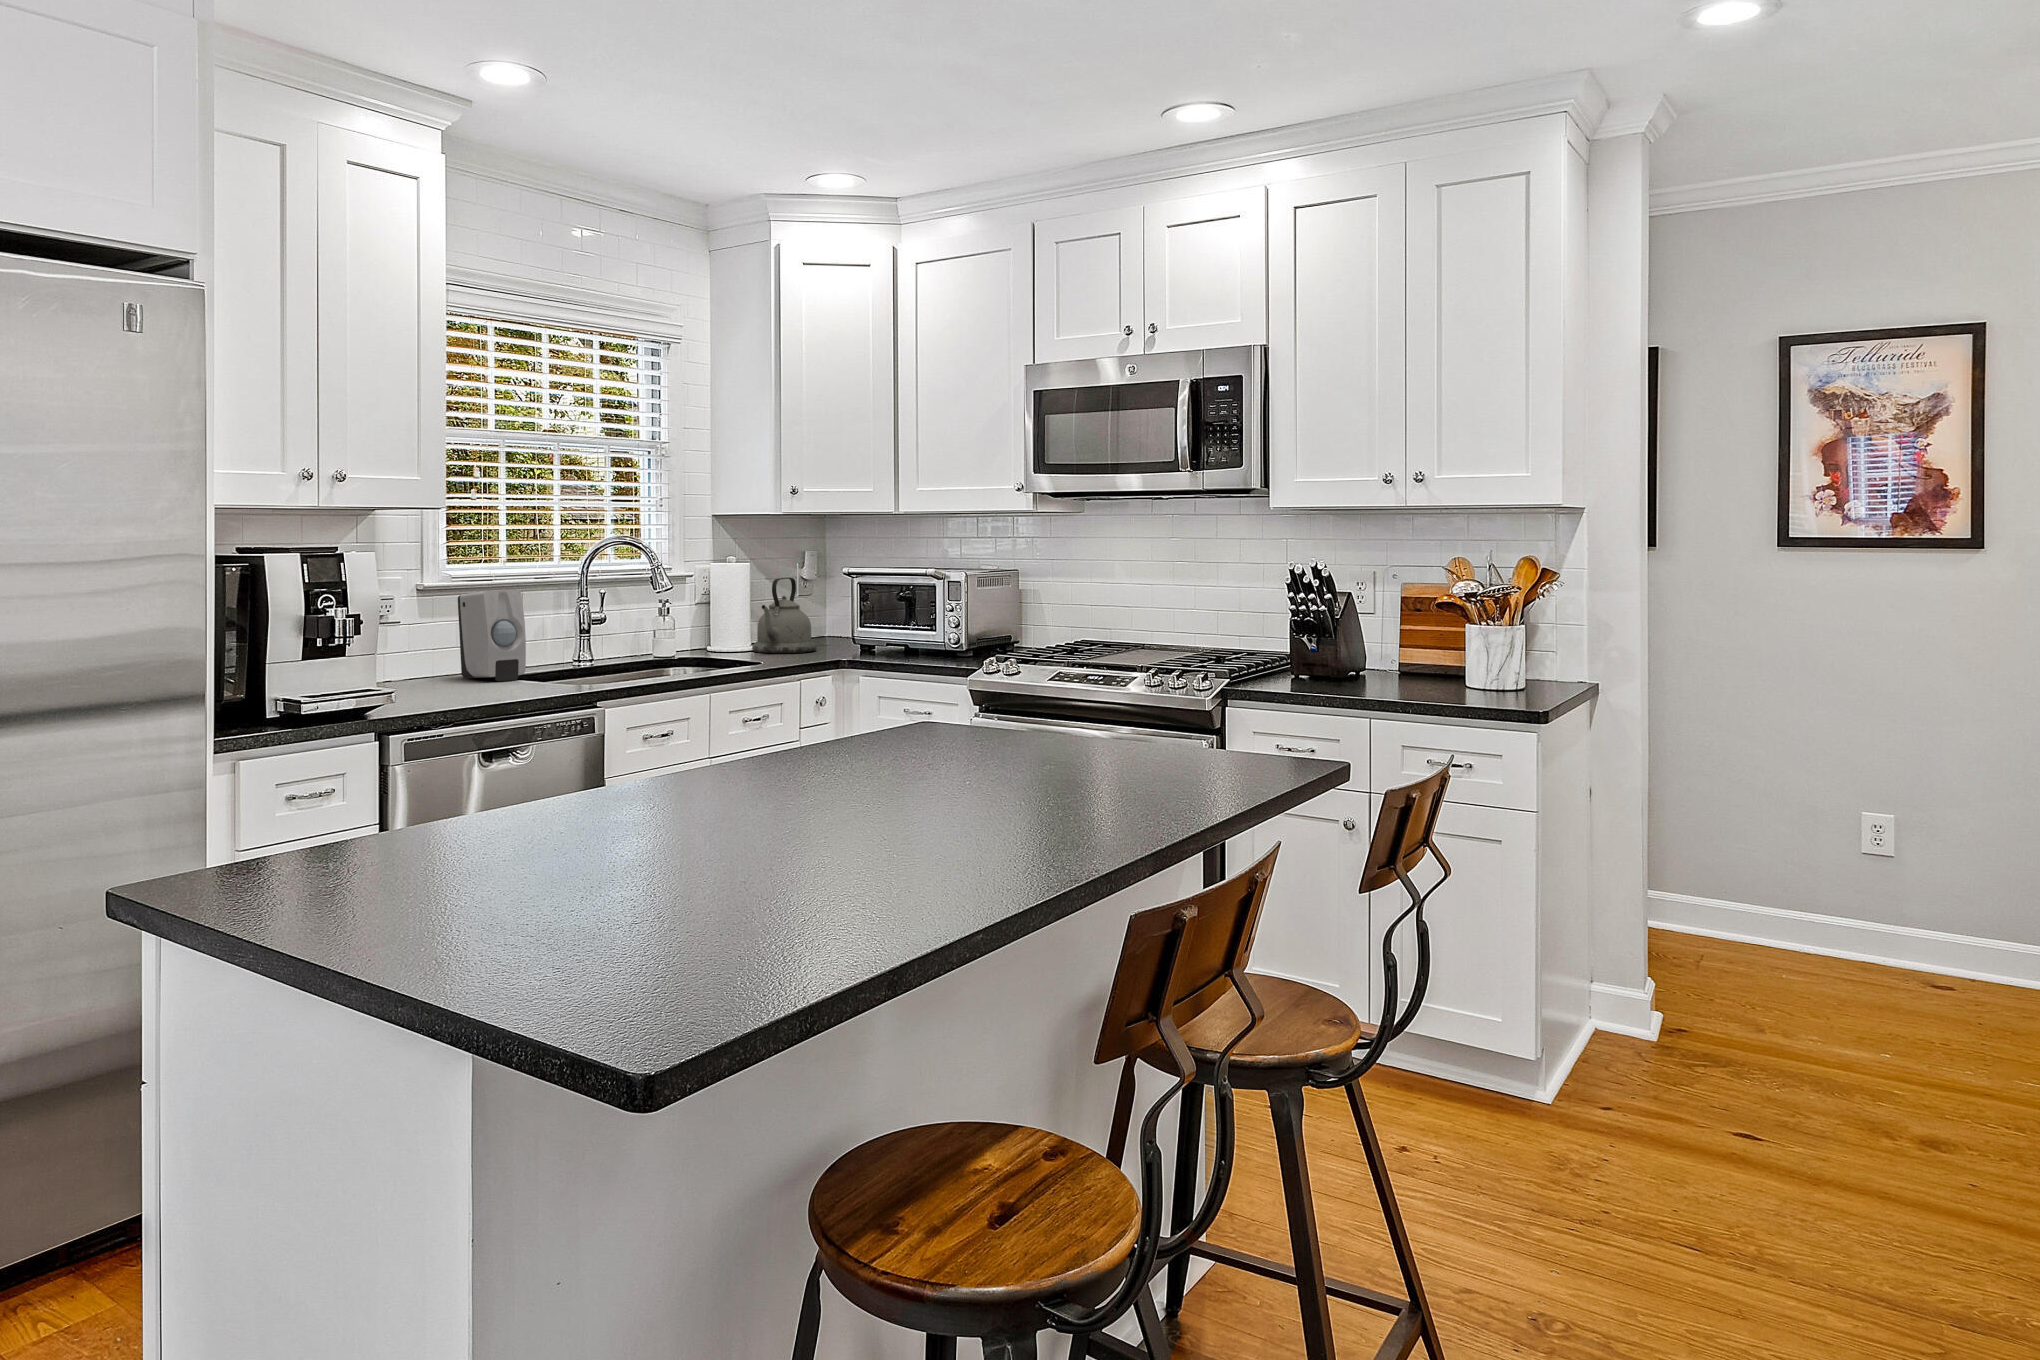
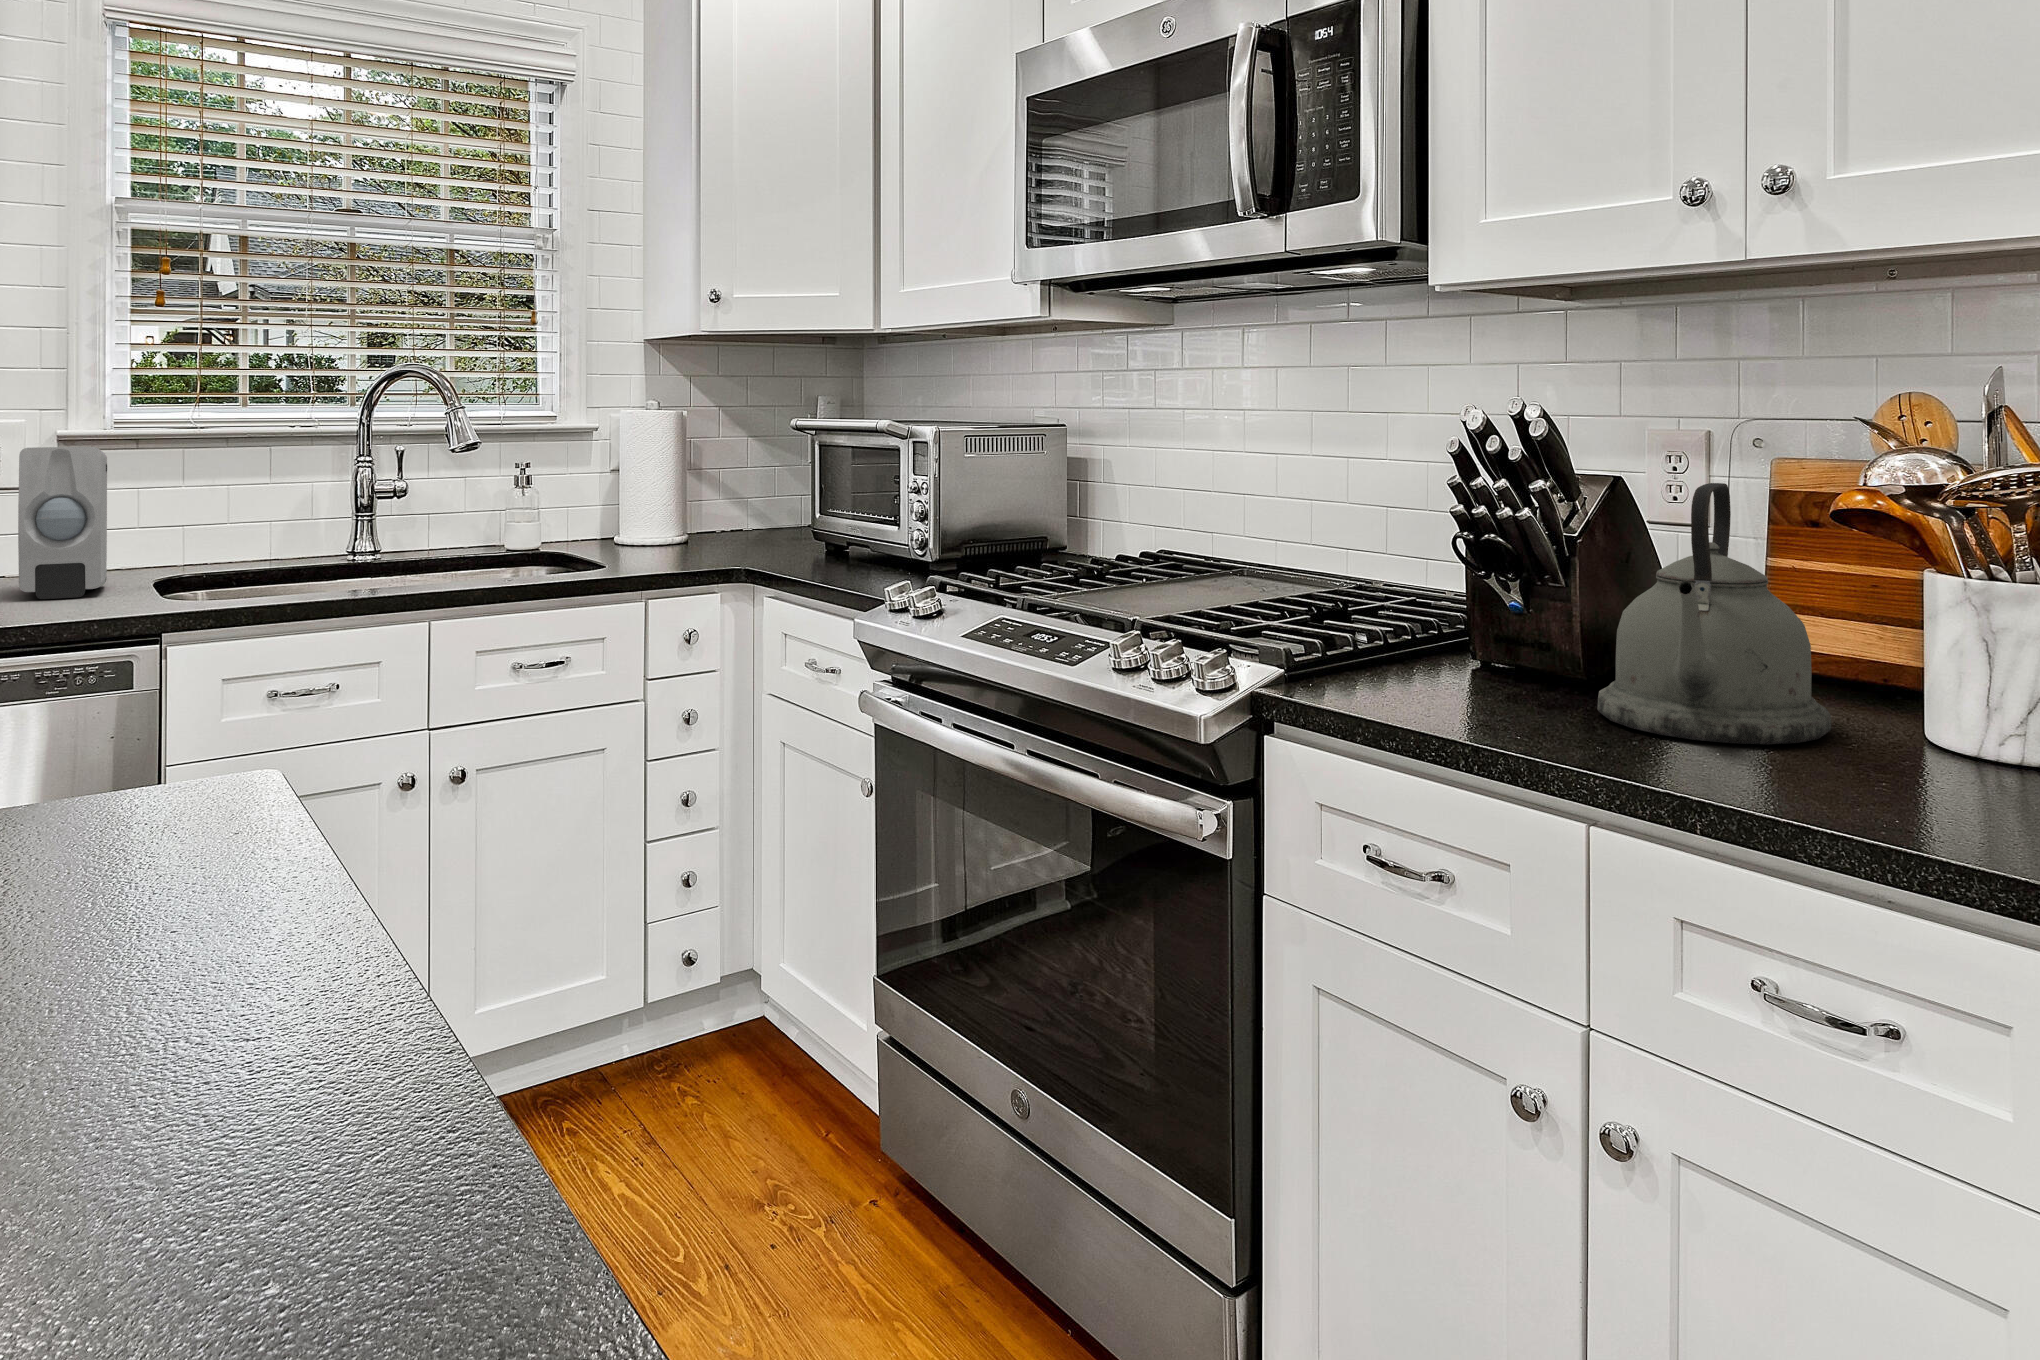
kettle: present [752,578,817,653] -> present [1597,483,1831,744]

